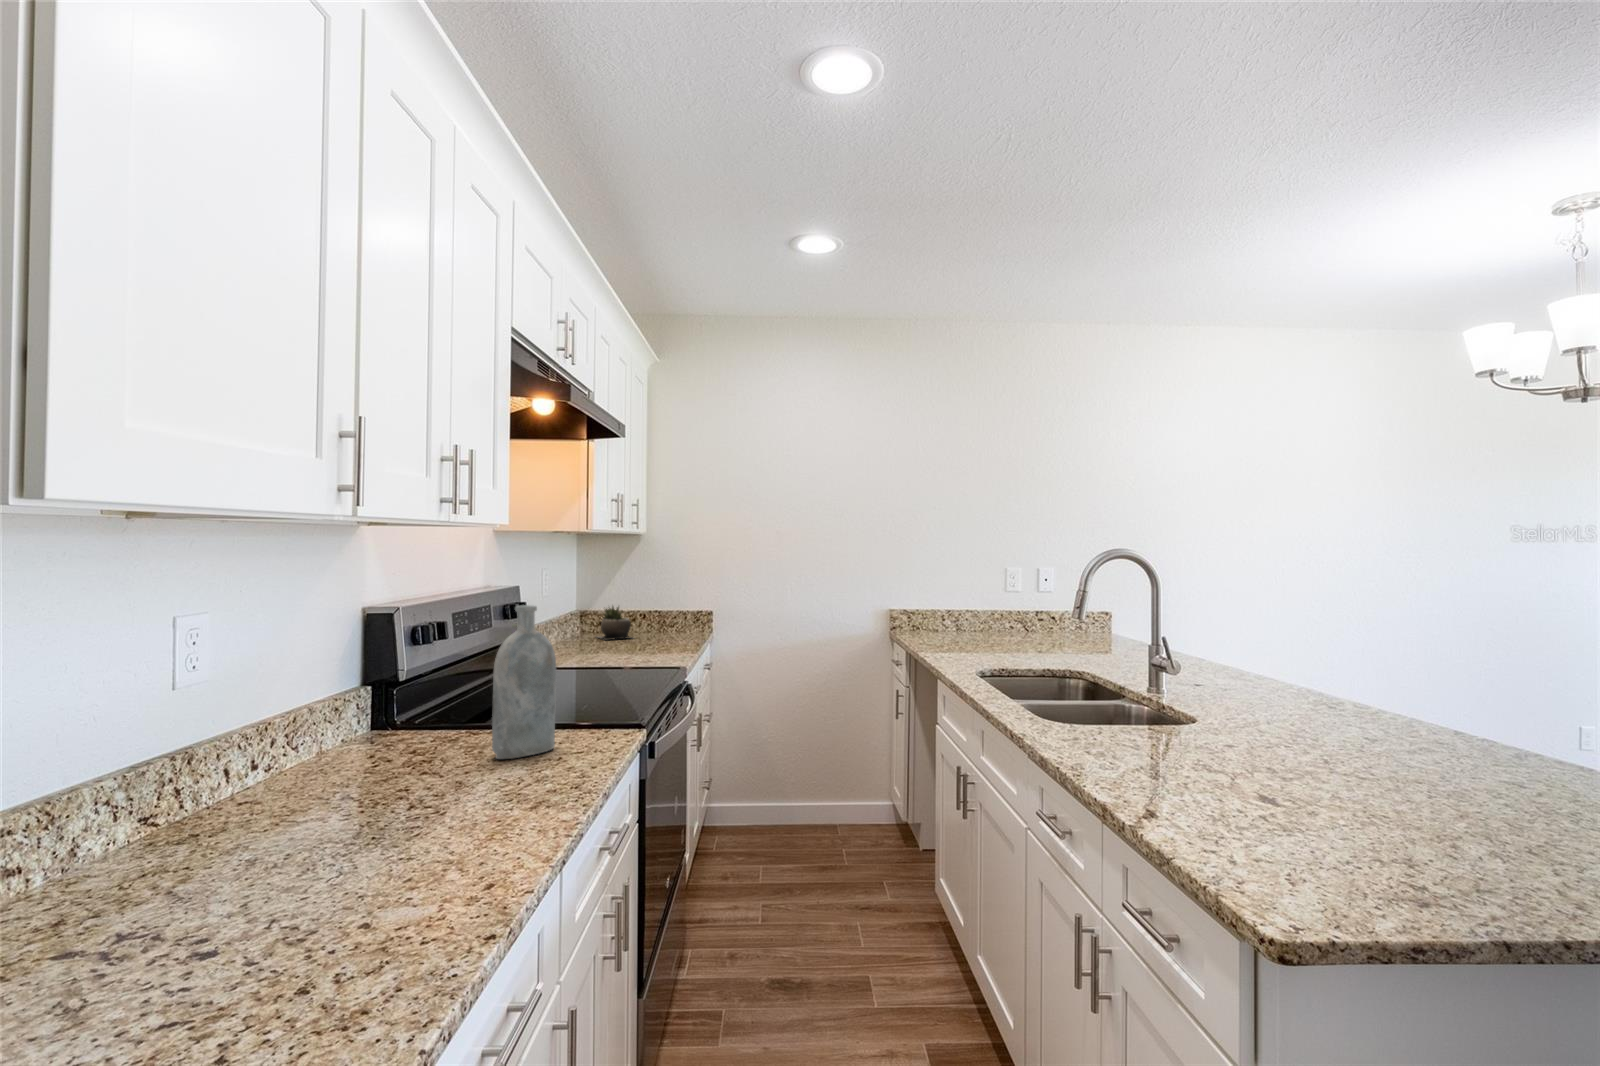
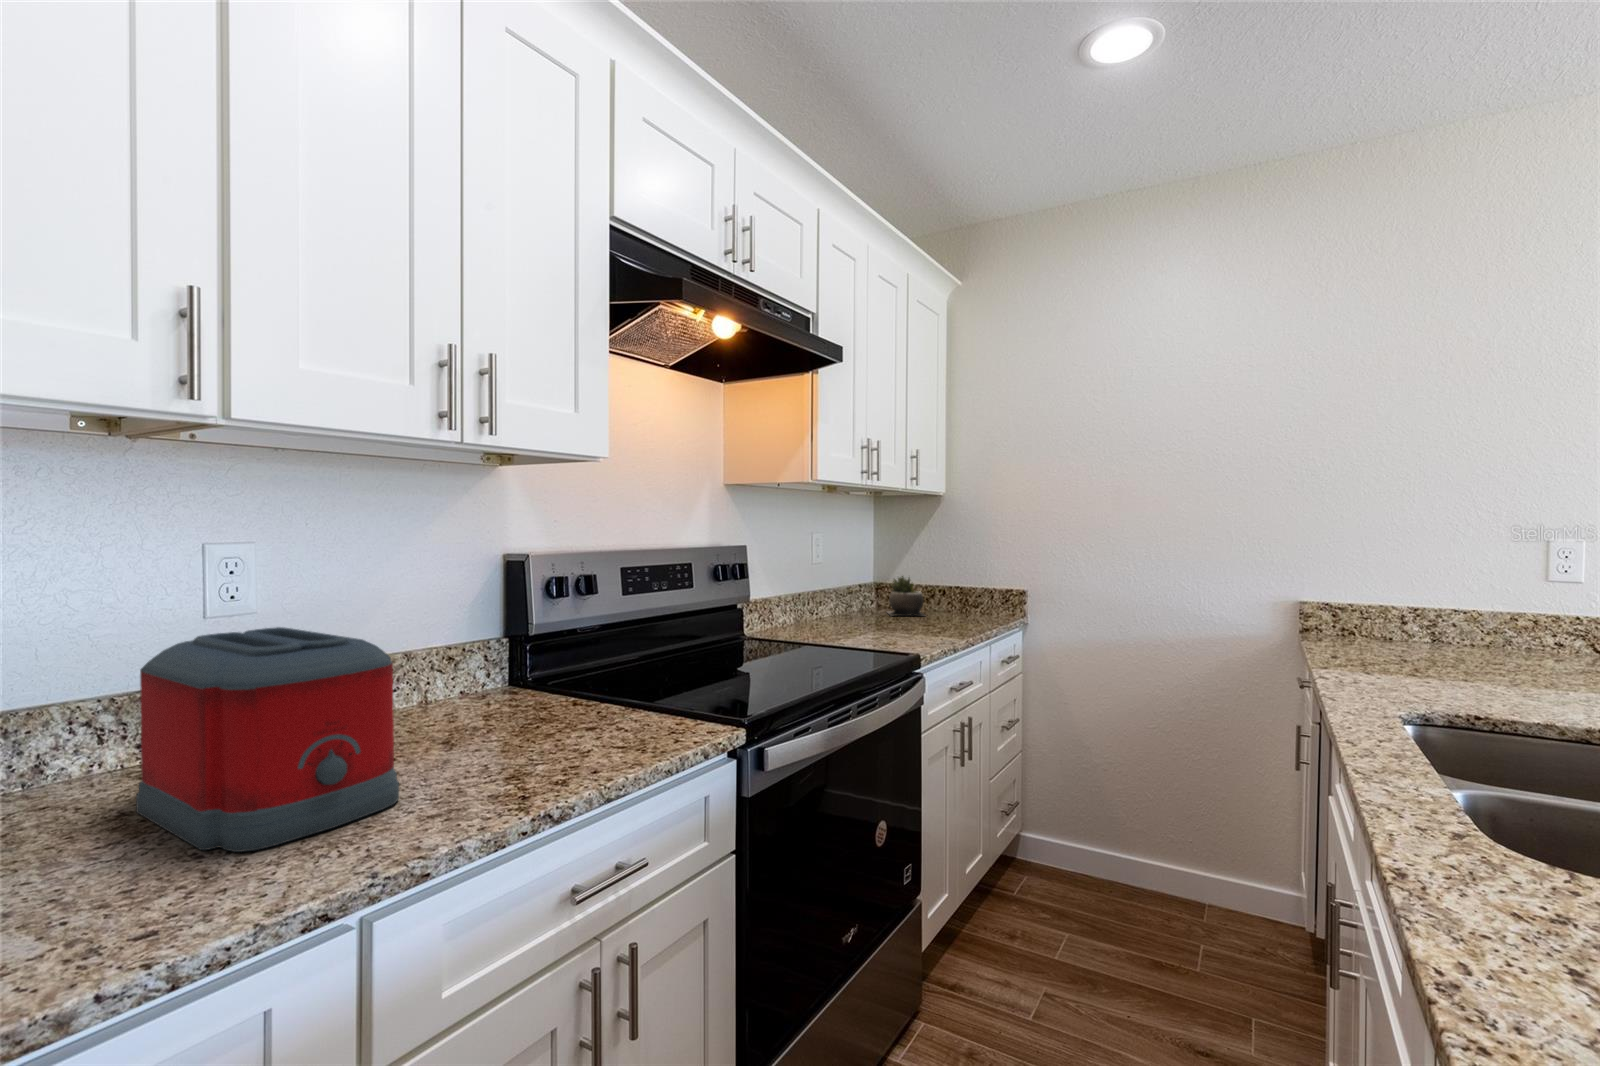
bottle: present [492,605,556,759] -> none [520,551,602,743]
toaster: none [251,683,498,854] -> present [136,627,399,852]

